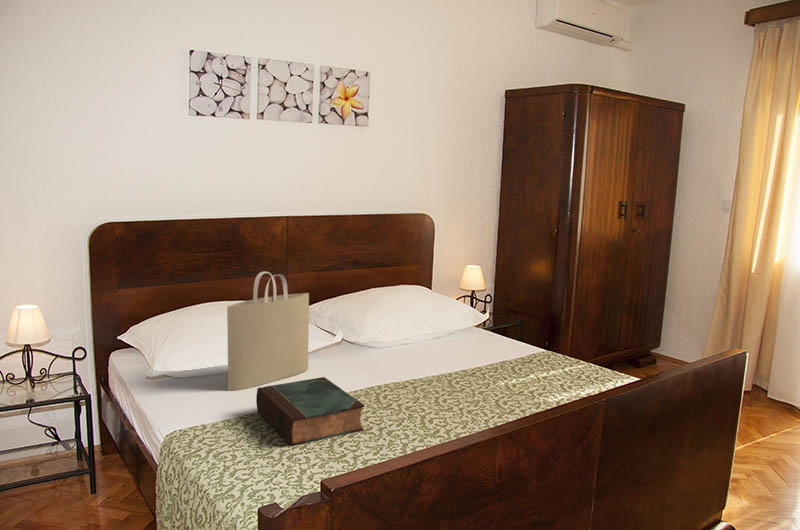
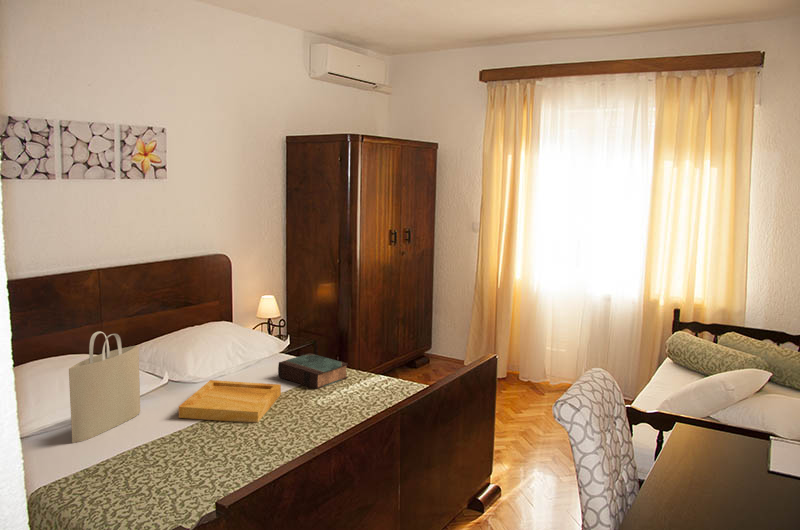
tray: none [344,345,467,398] -> present [178,380,281,422]
book: present [256,377,364,446] -> present [278,353,348,389]

